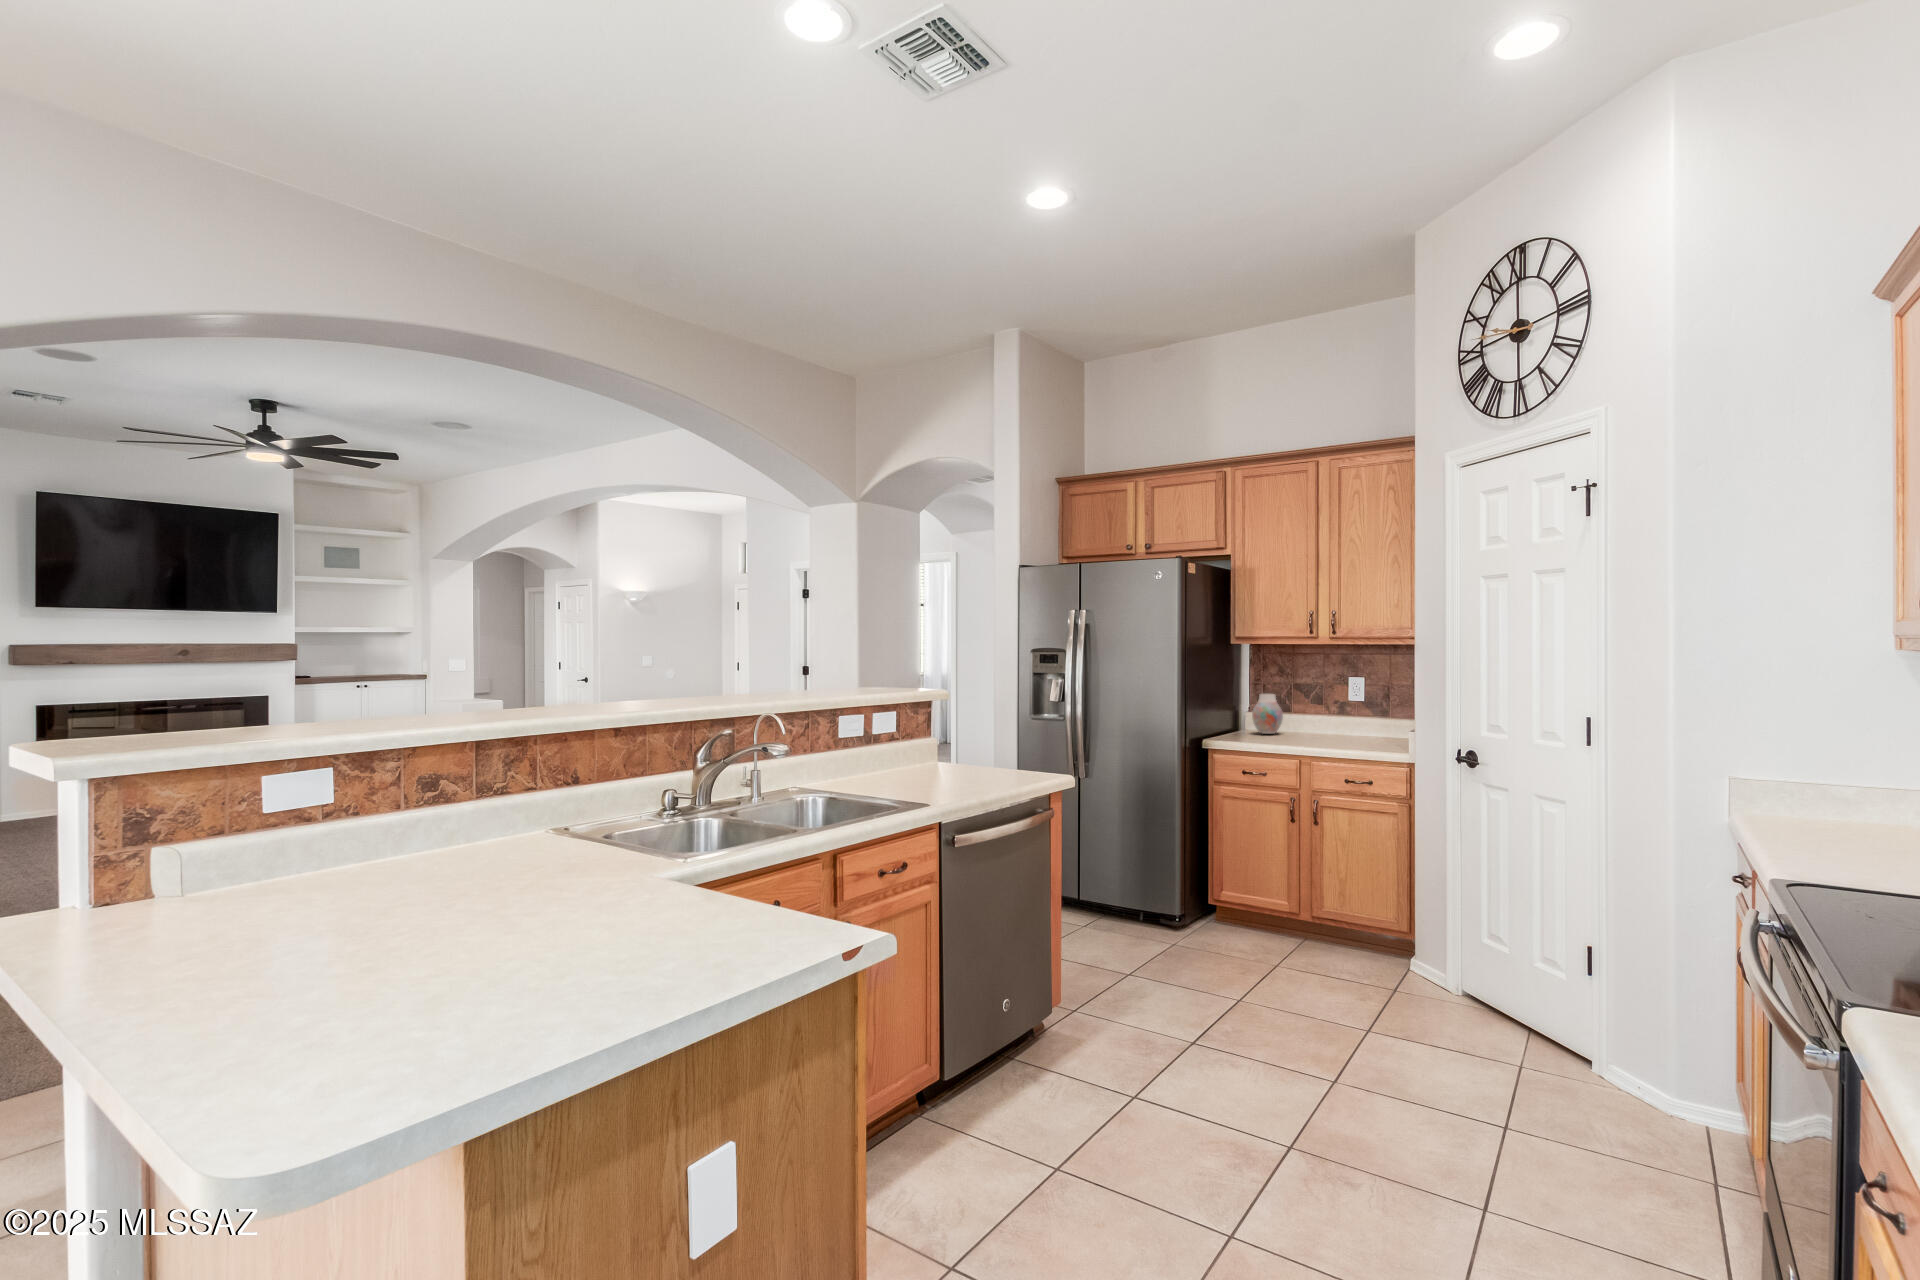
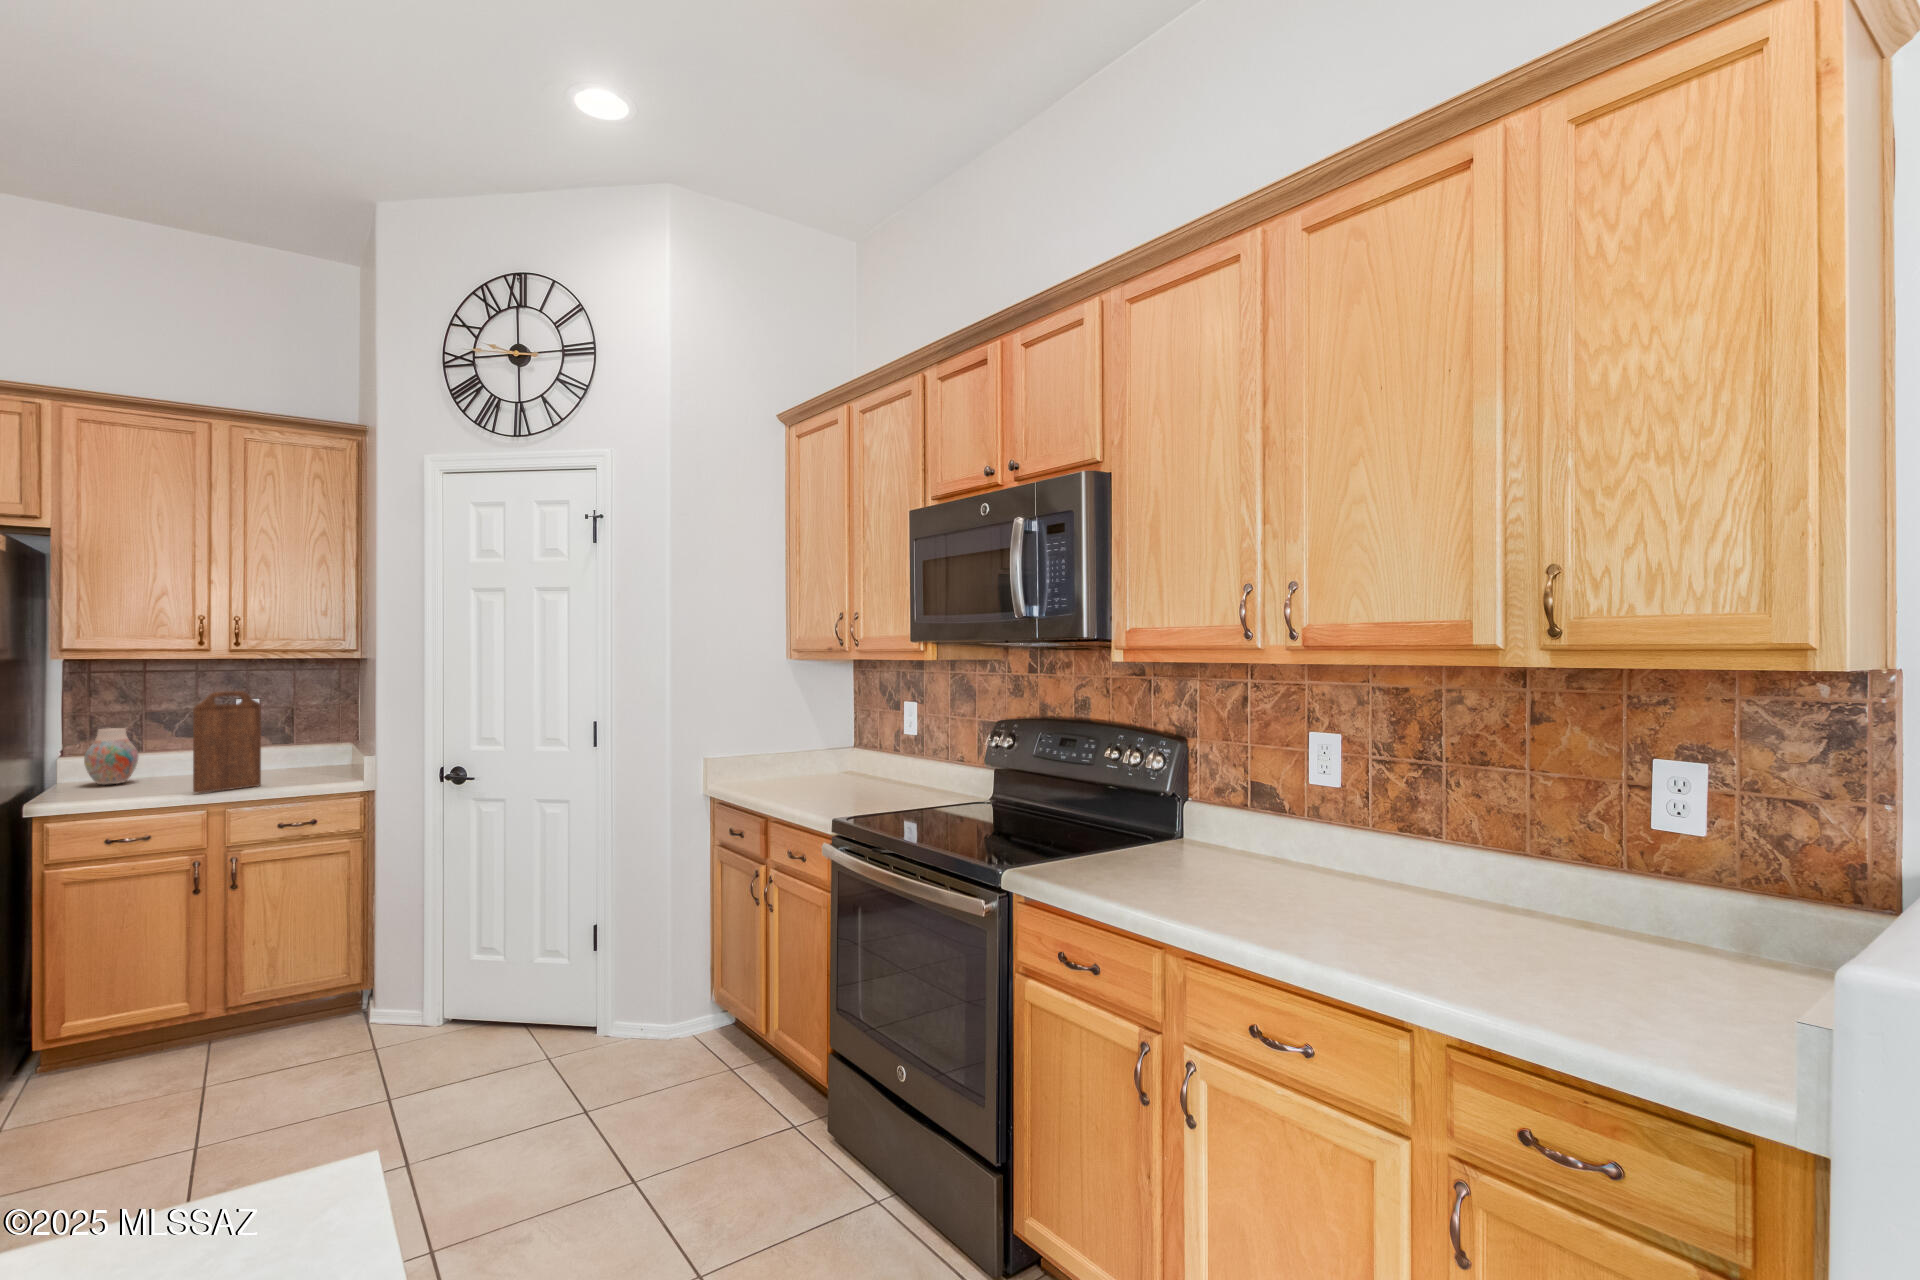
cutting board: none [1294,670,1342,748] -> present [193,691,261,793]

